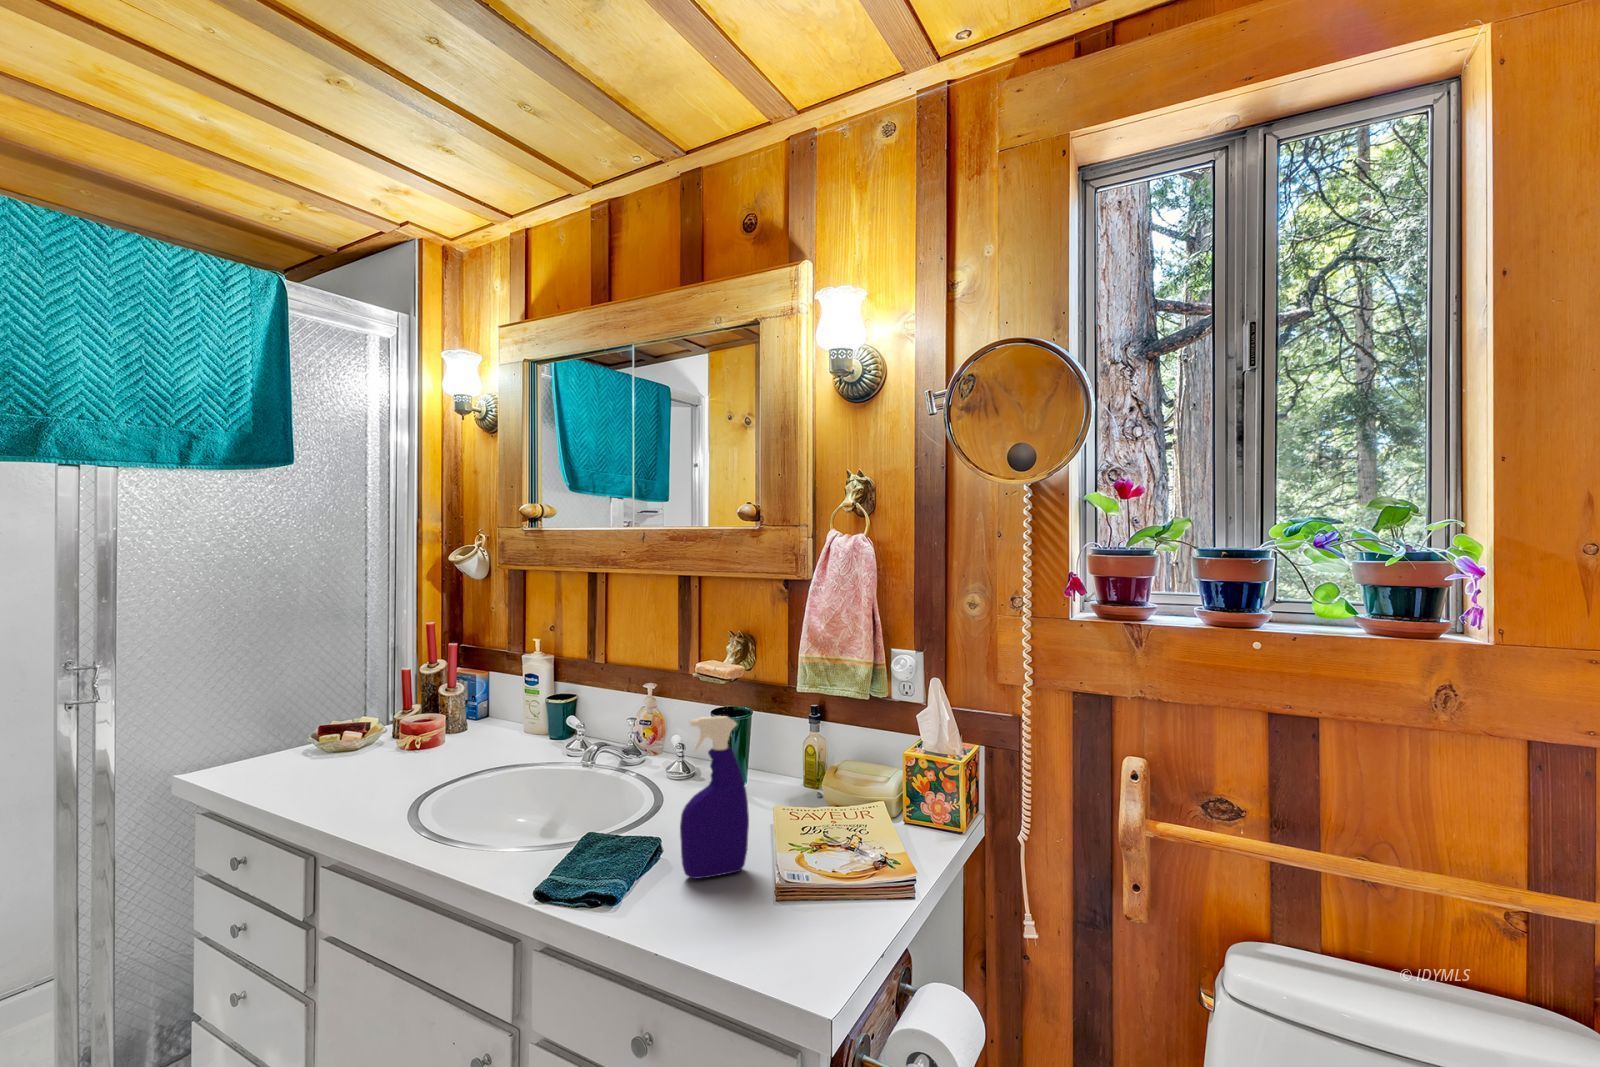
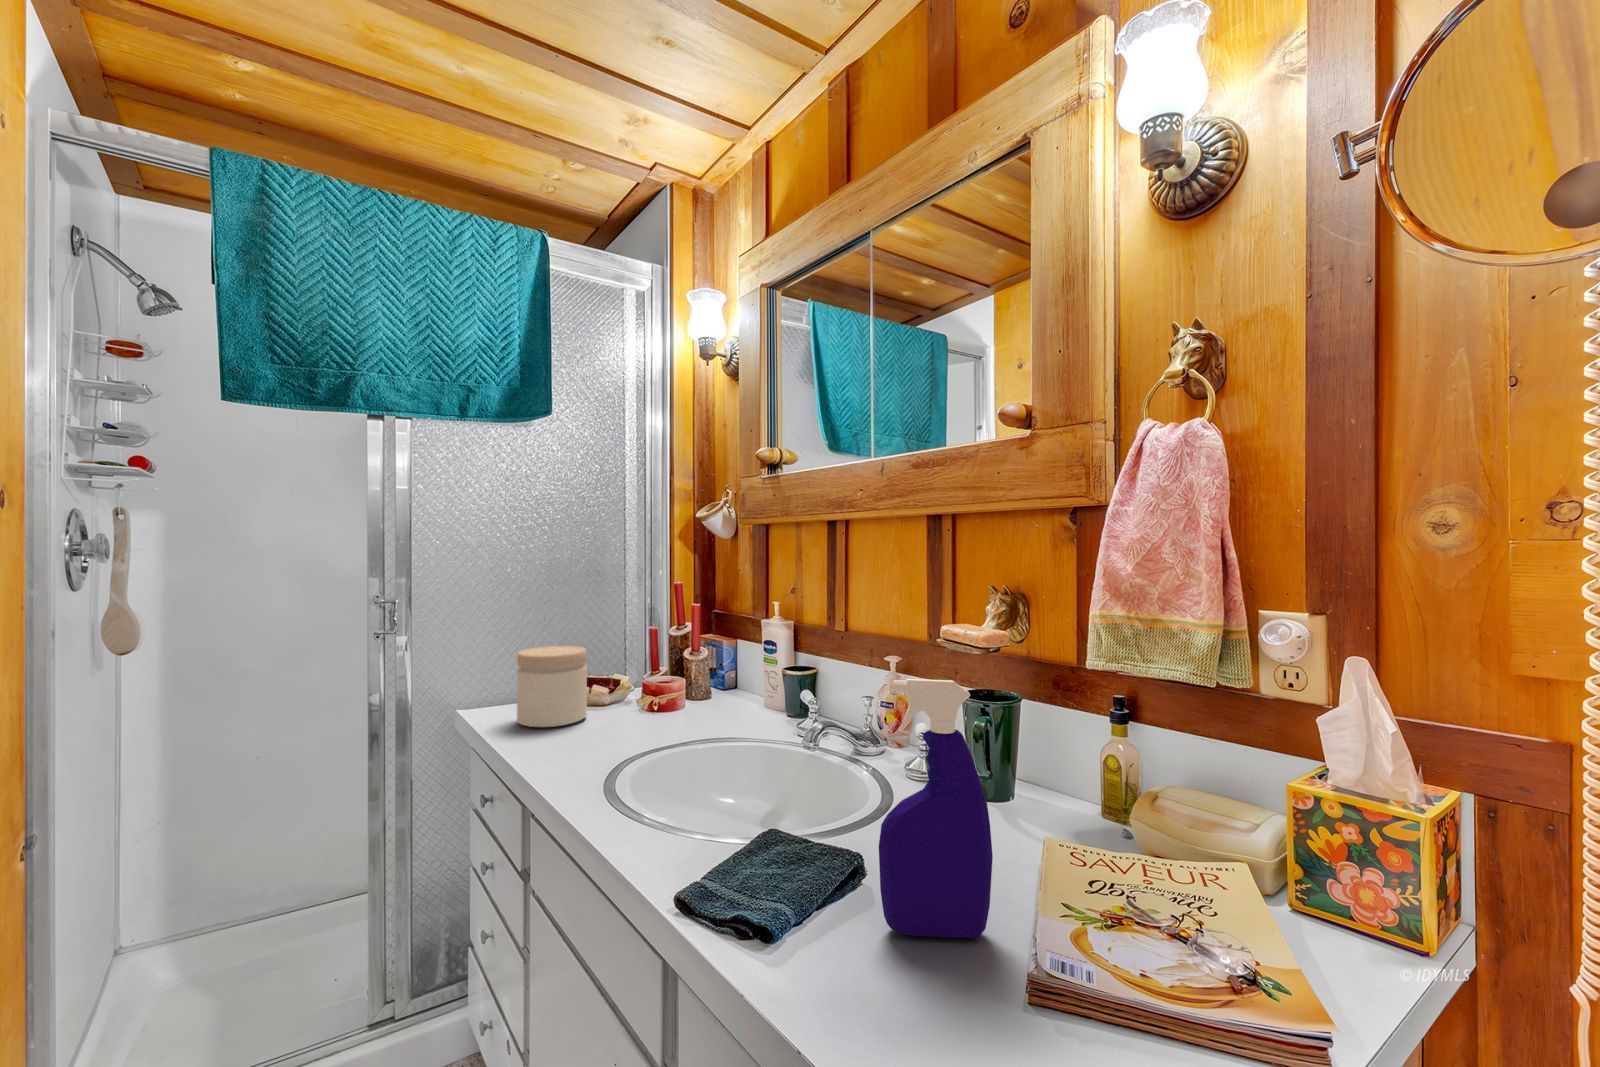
jar: none [271,699,350,784] -> present [517,646,587,727]

